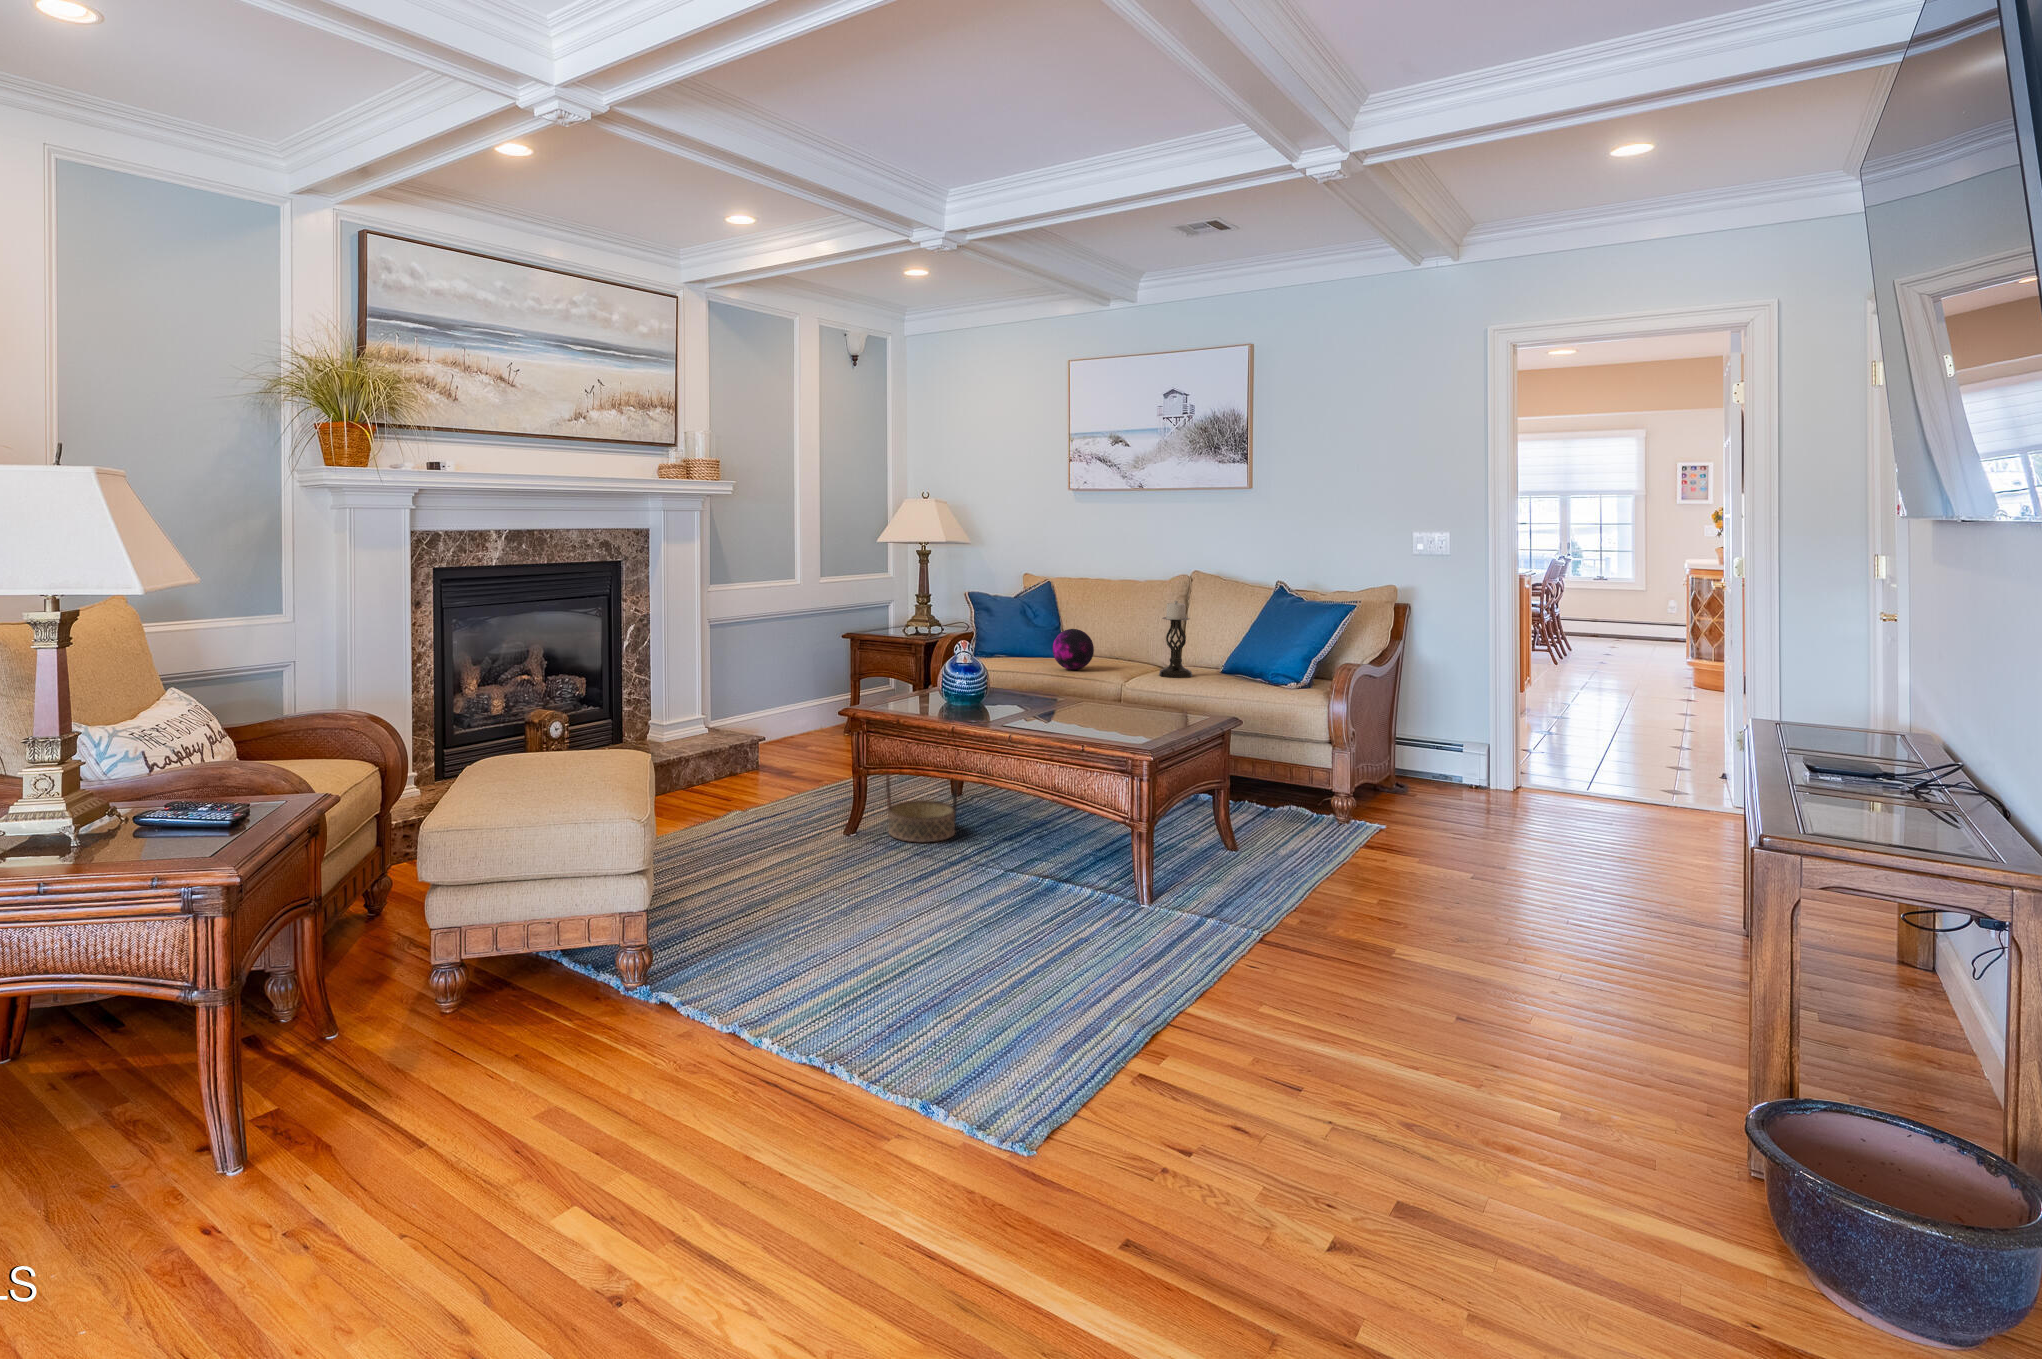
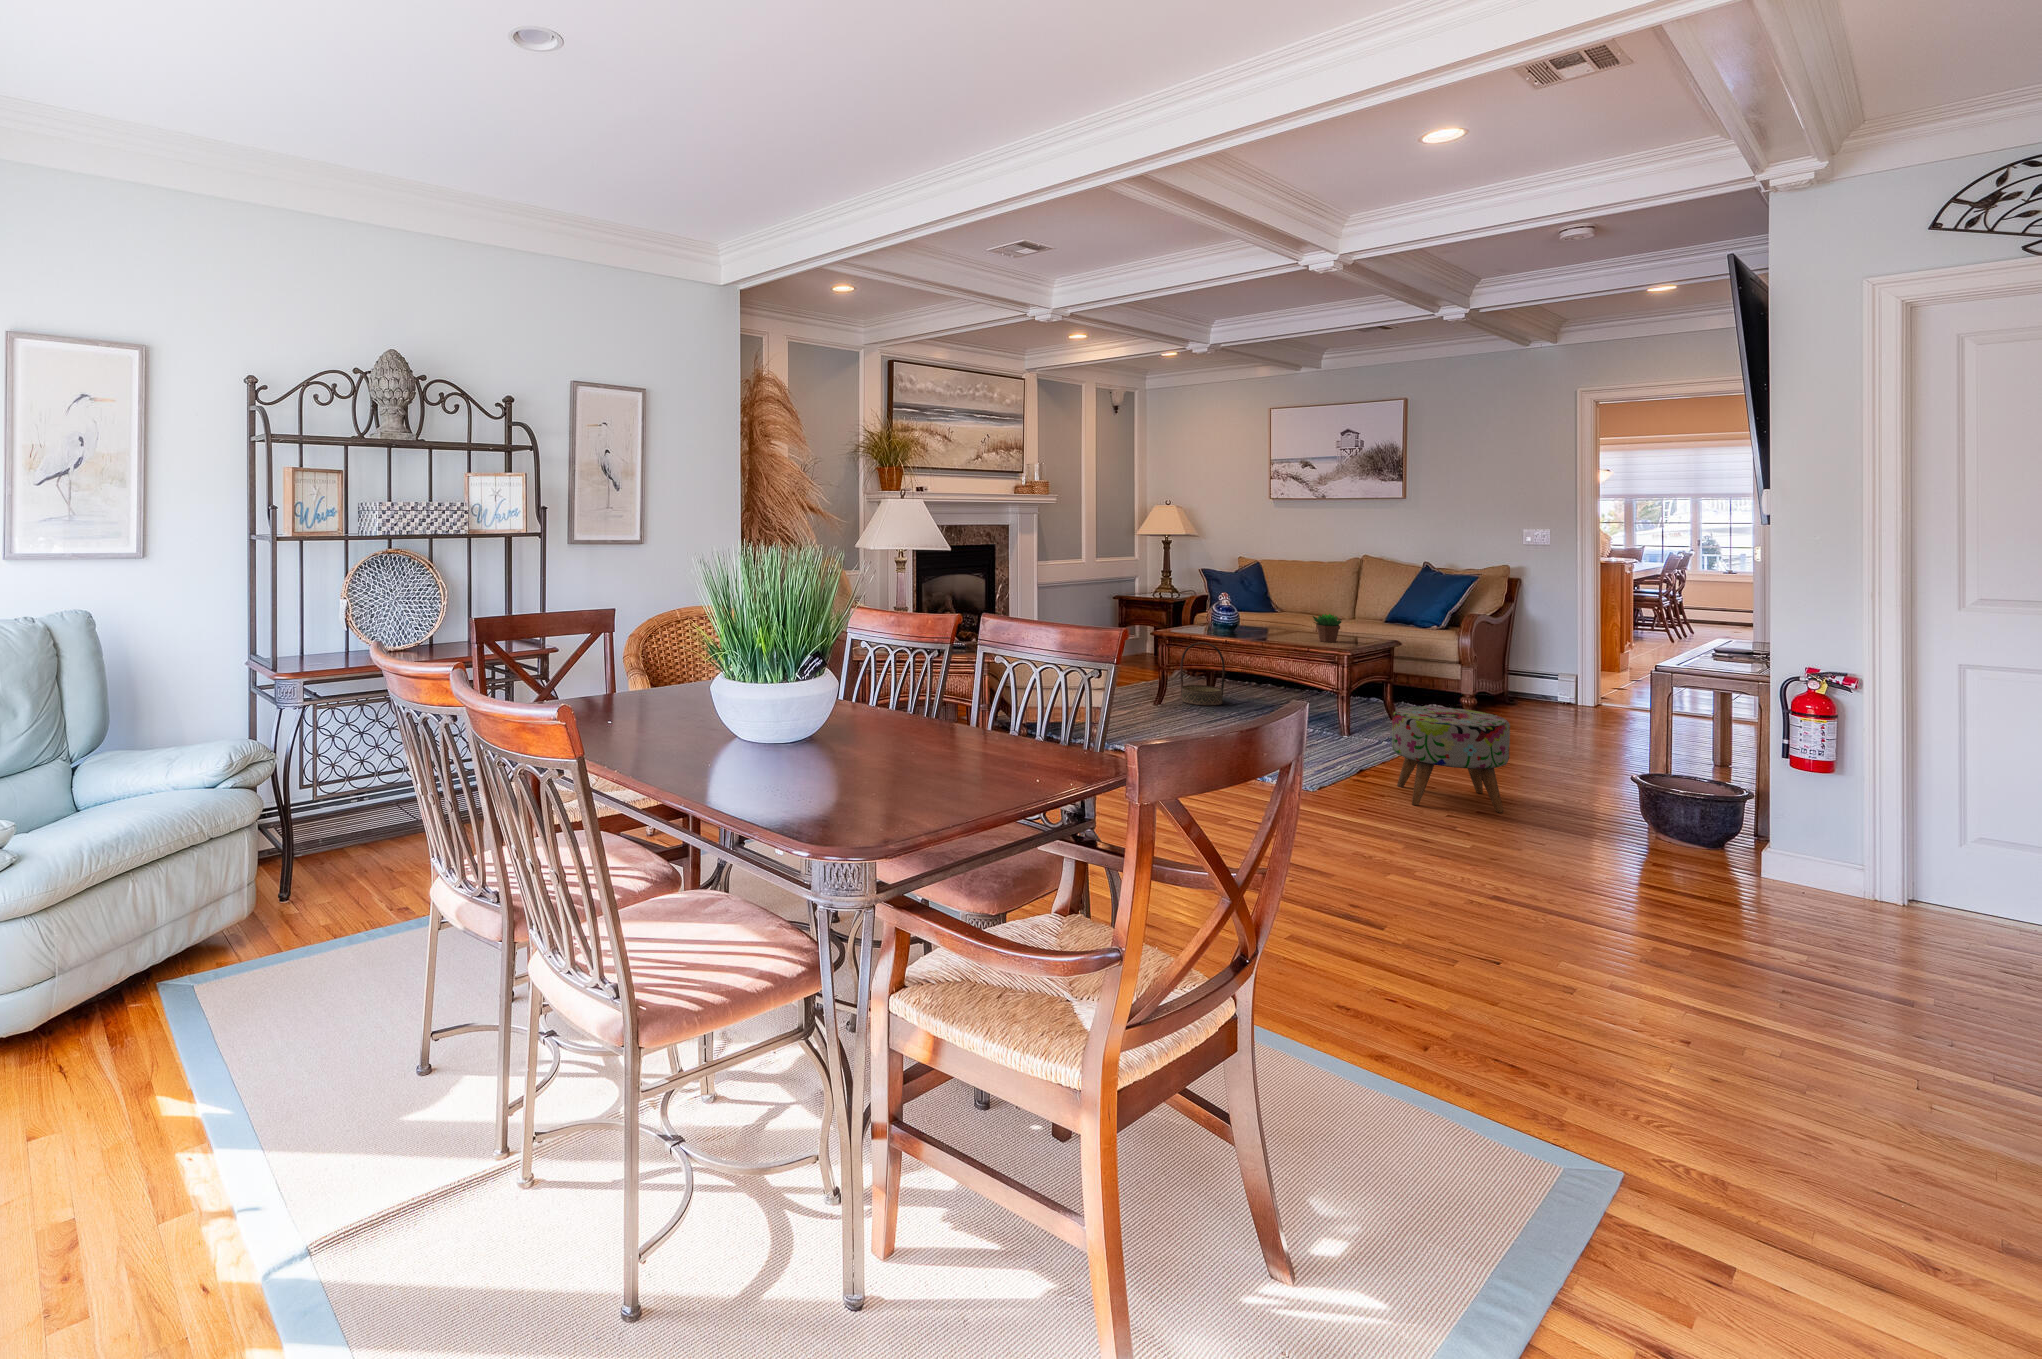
candle holder: present [1159,601,1192,678] -> none [1342,575,1365,624]
decorative orb: present [1053,629,1094,670] -> none [1267,592,1296,618]
succulent plant: none [1090,677,1140,731] -> present [1313,614,1342,642]
ottoman: none [1205,928,1476,1249] -> present [1392,706,1510,813]

